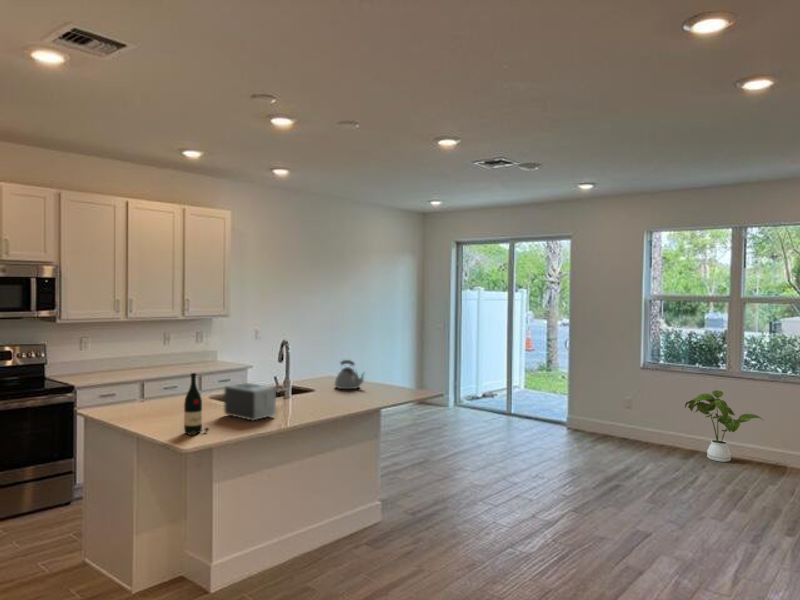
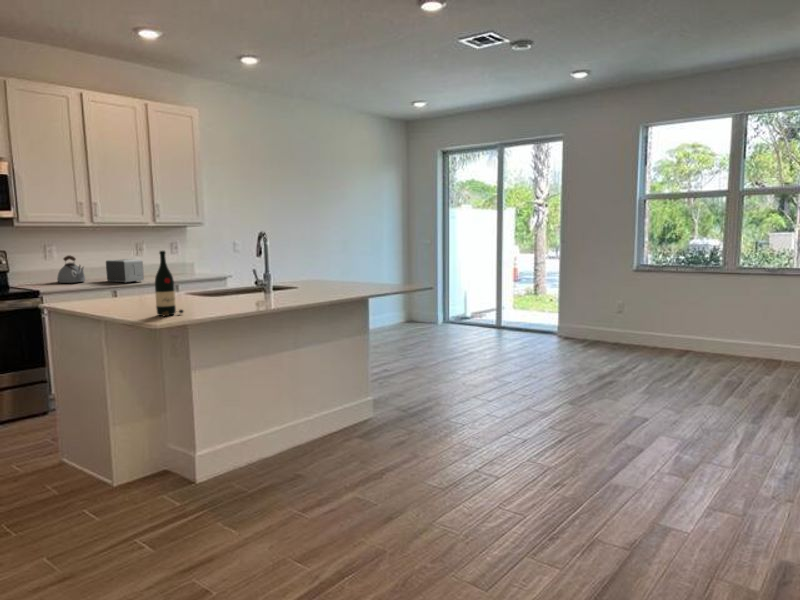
kettle: present [335,360,364,389] -> present [57,256,85,283]
toaster: present [224,383,276,420] -> present [106,259,144,283]
house plant: present [685,390,762,462] -> none [679,287,760,359]

